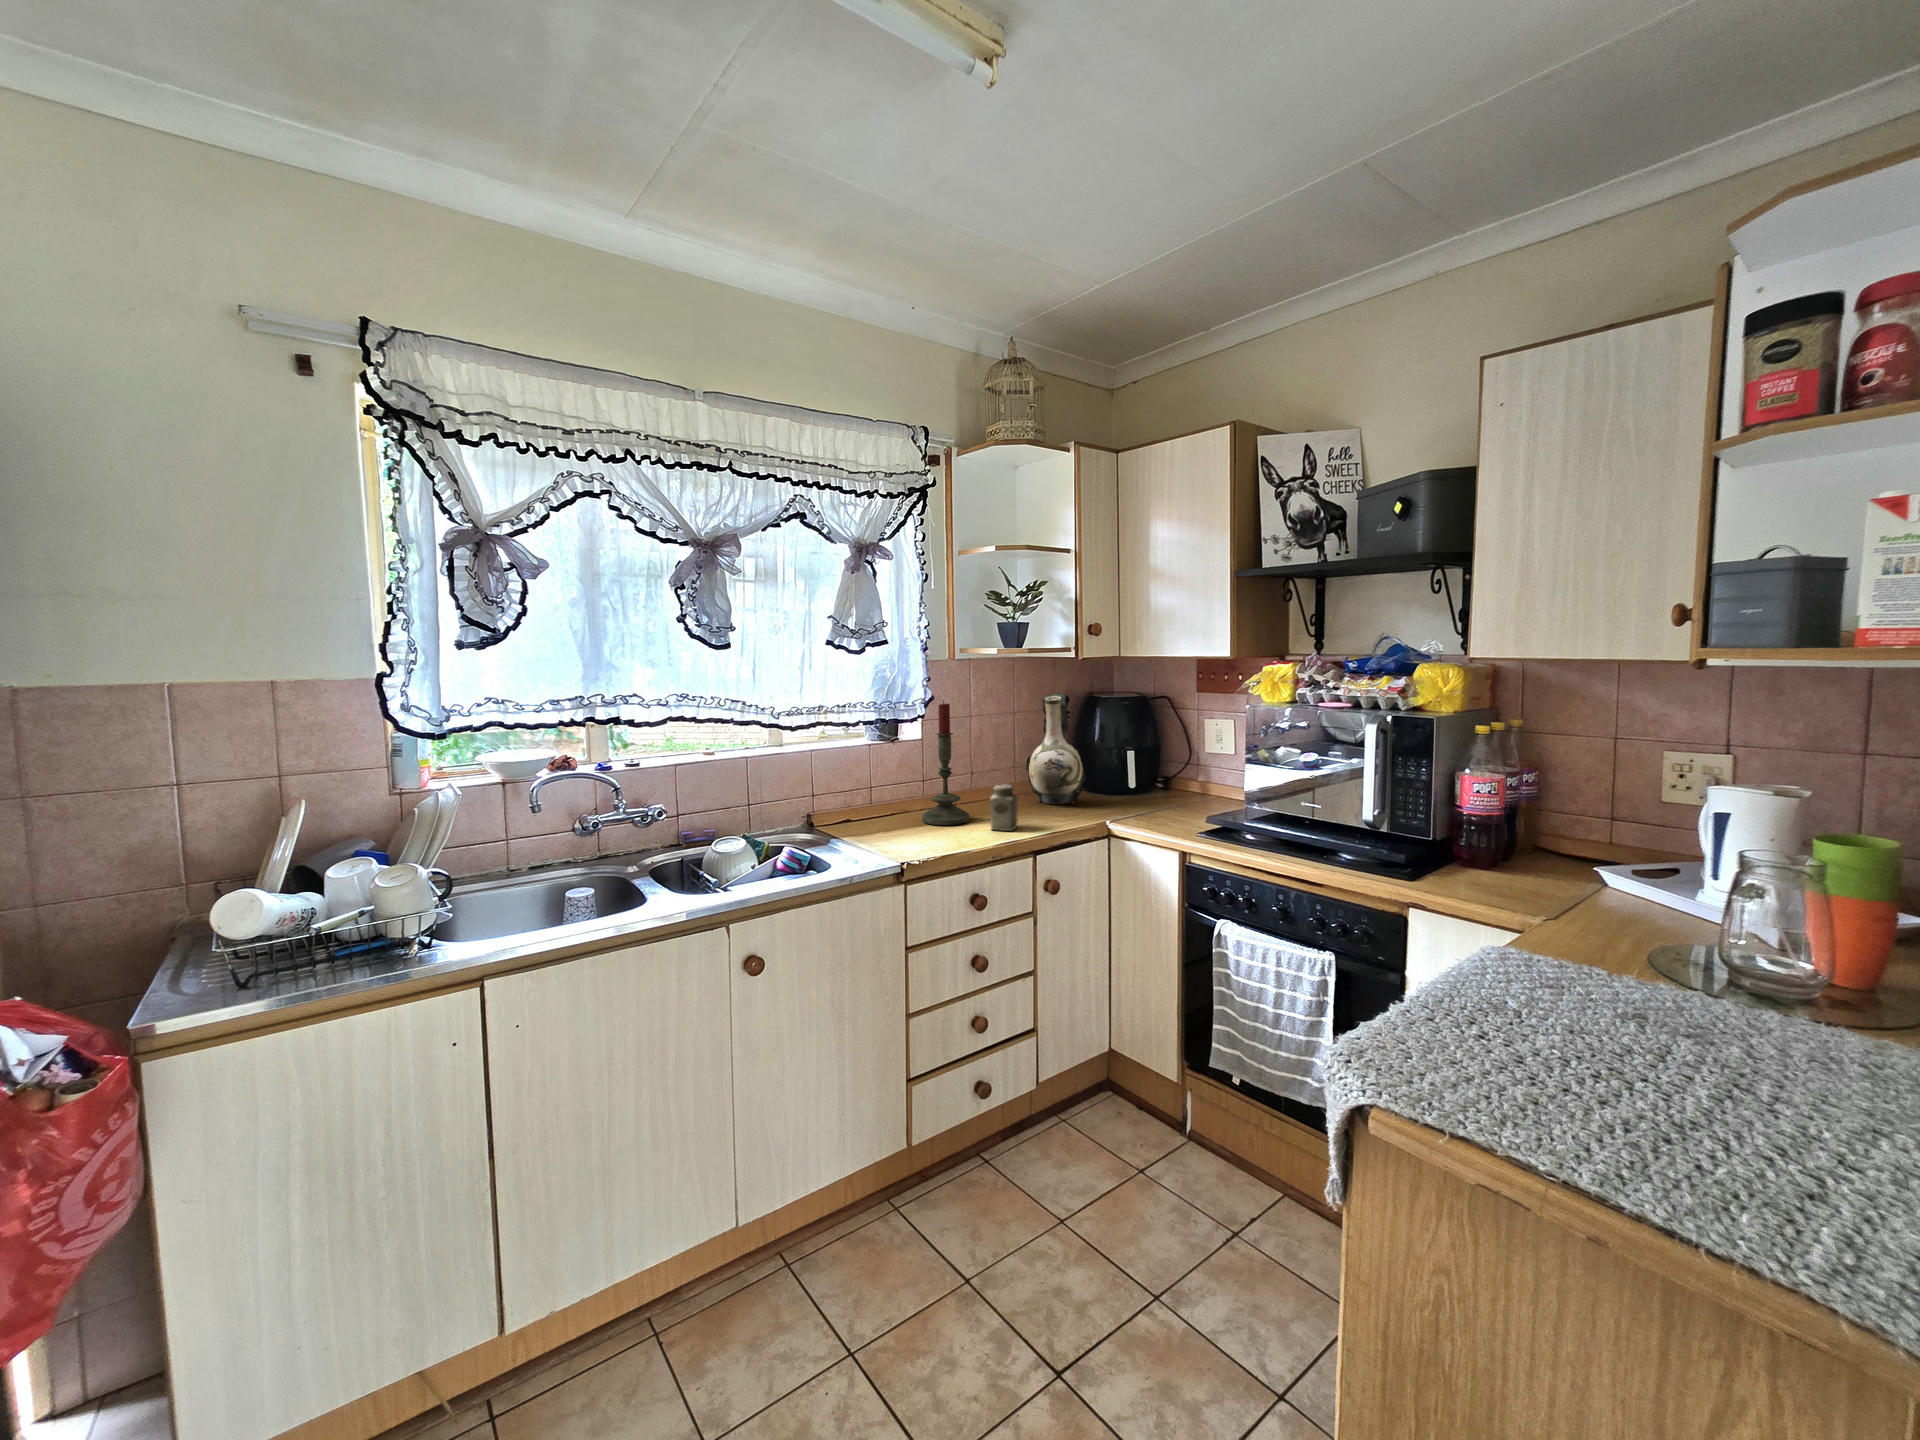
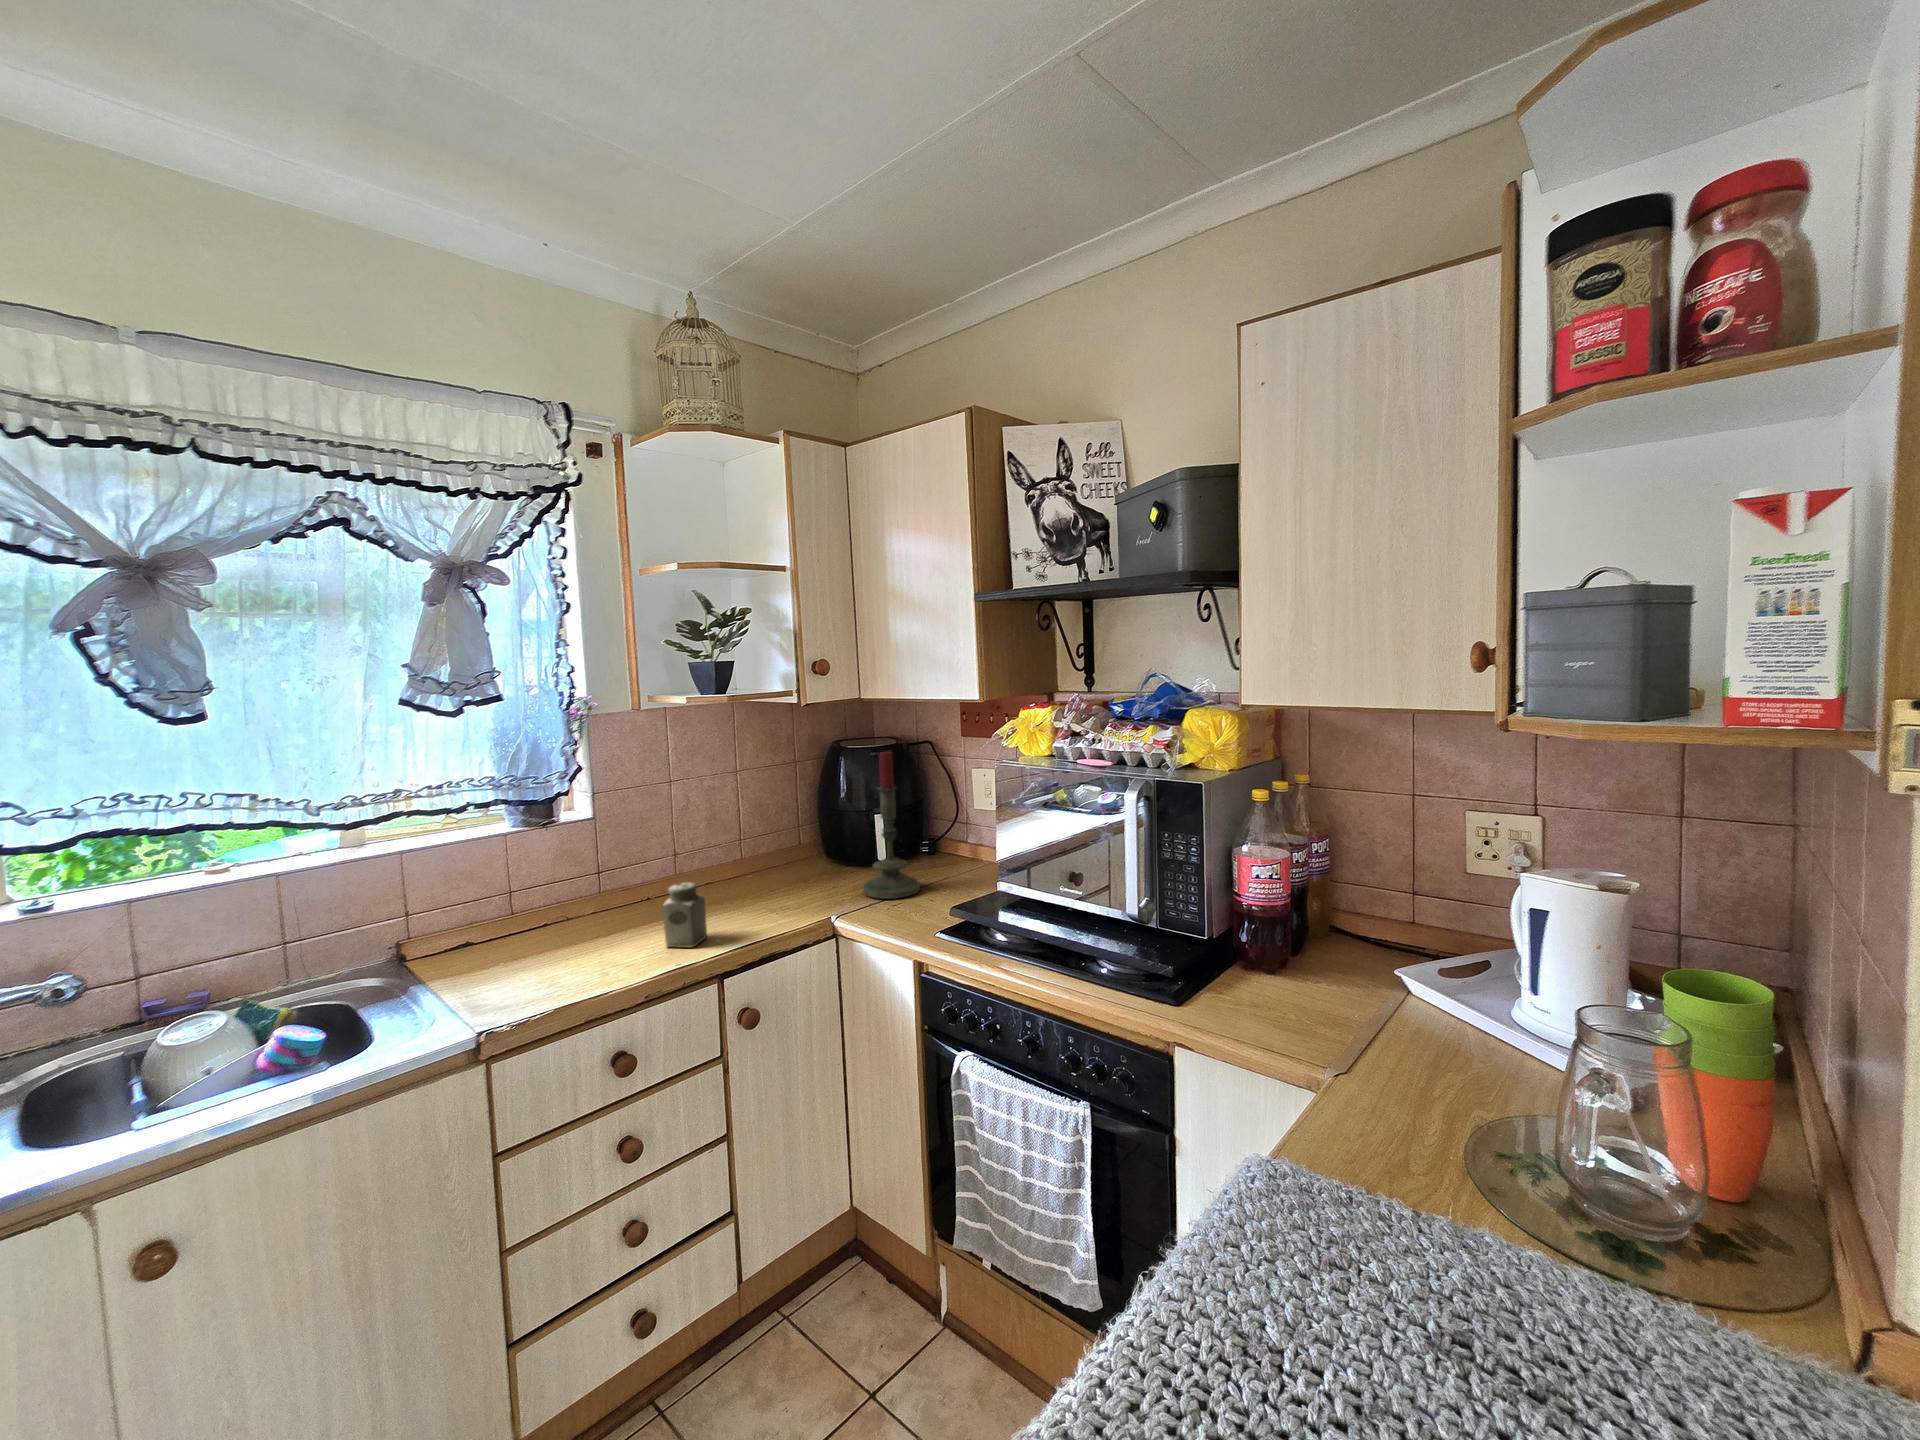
decorative vase: present [1026,693,1086,804] -> none [745,748,821,891]
candle: present [922,700,969,825] -> present [863,748,920,899]

